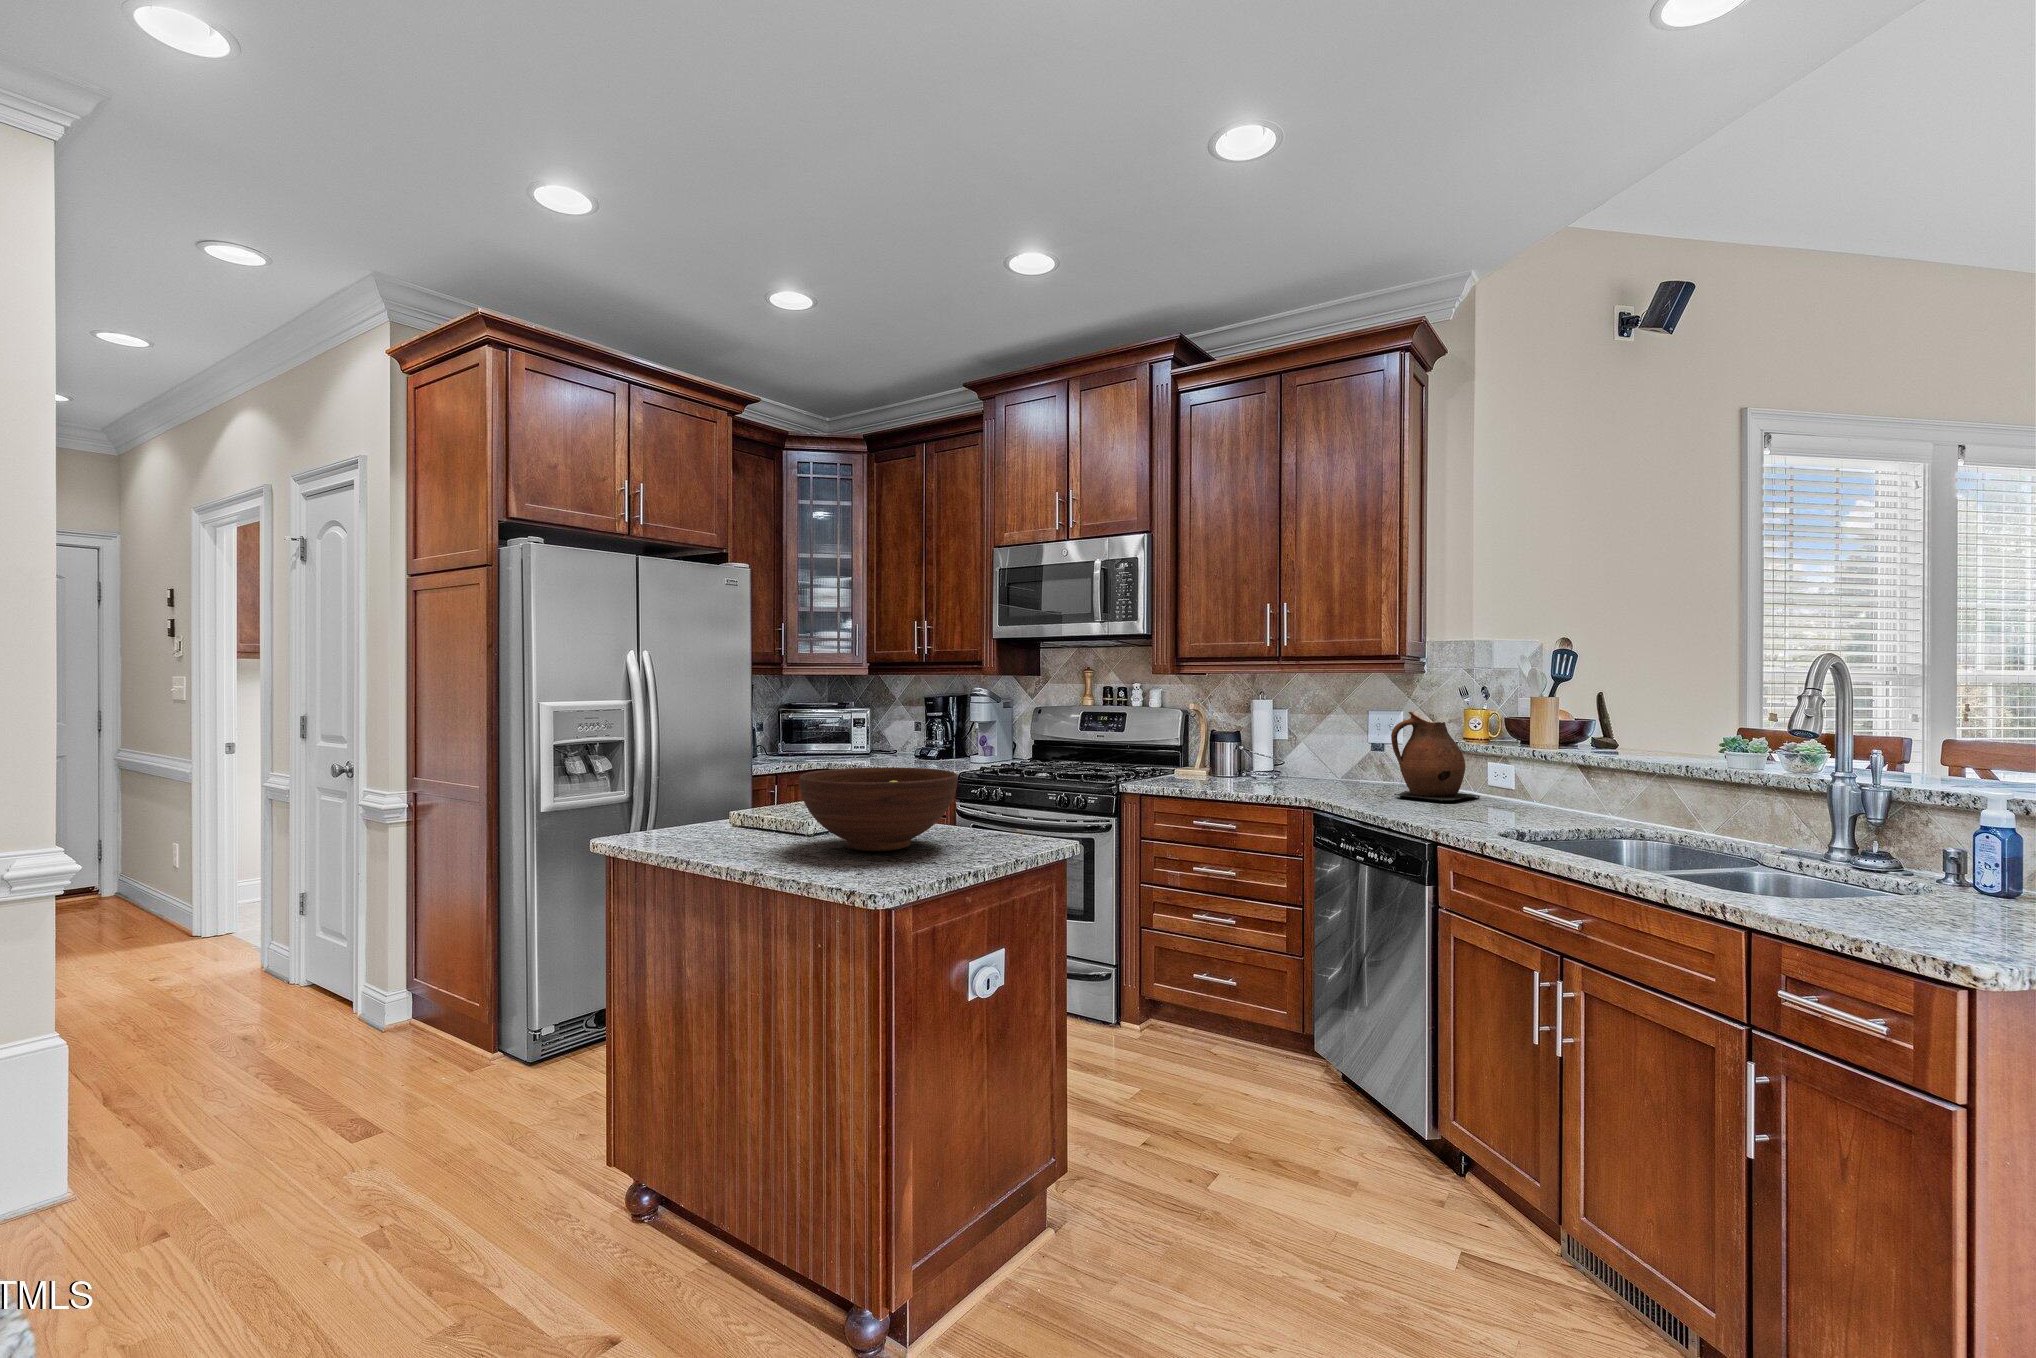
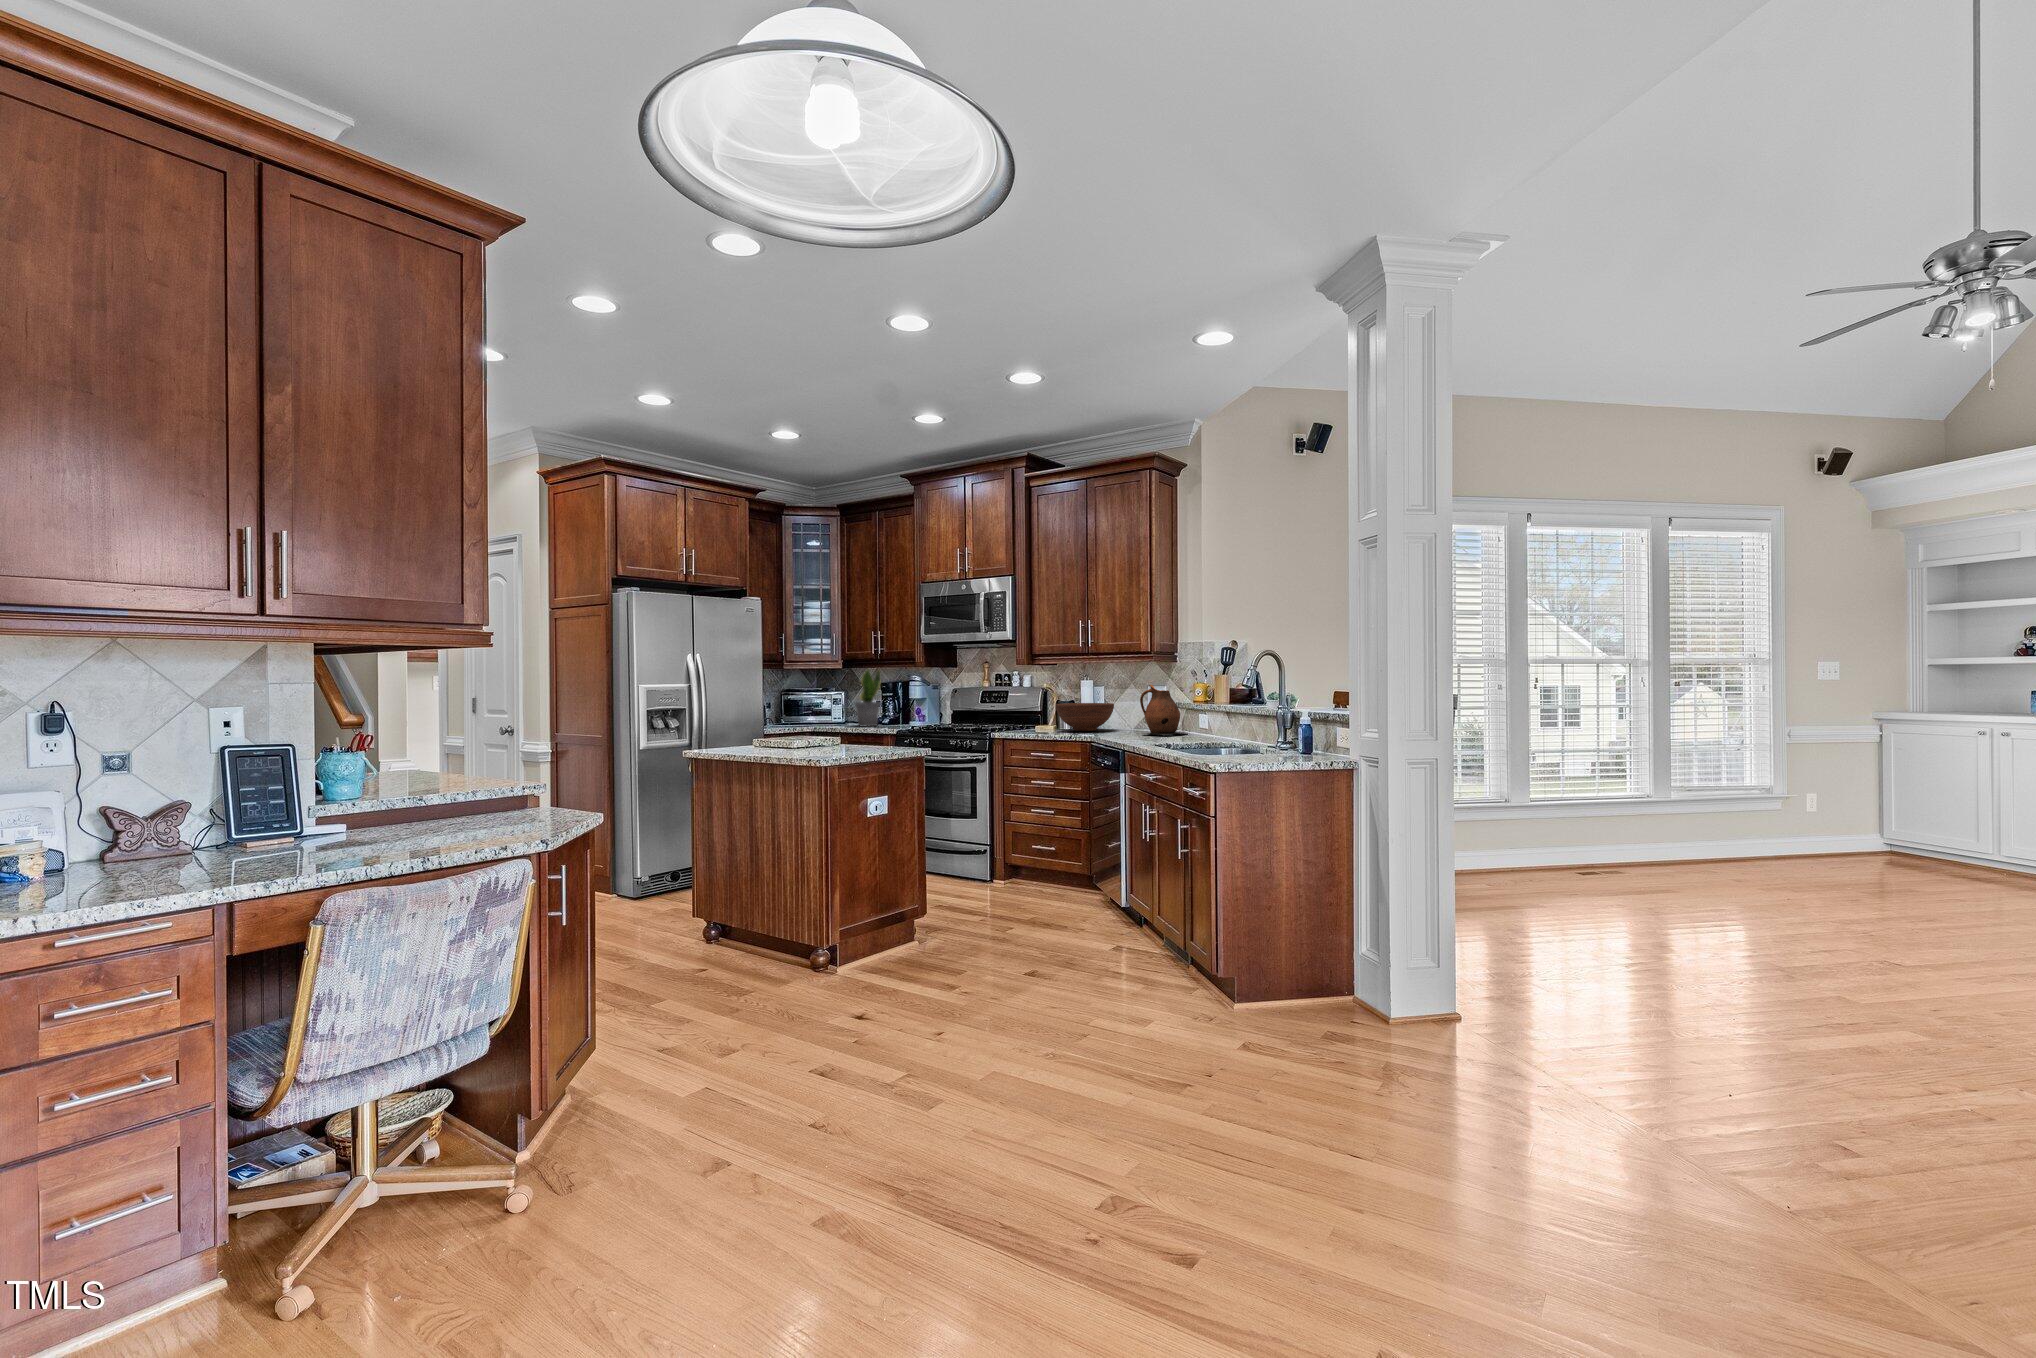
potted plant: none [889,675,929,764] -> present [855,670,880,726]
fruit bowl: present [799,767,958,851] -> present [1056,703,1114,731]

